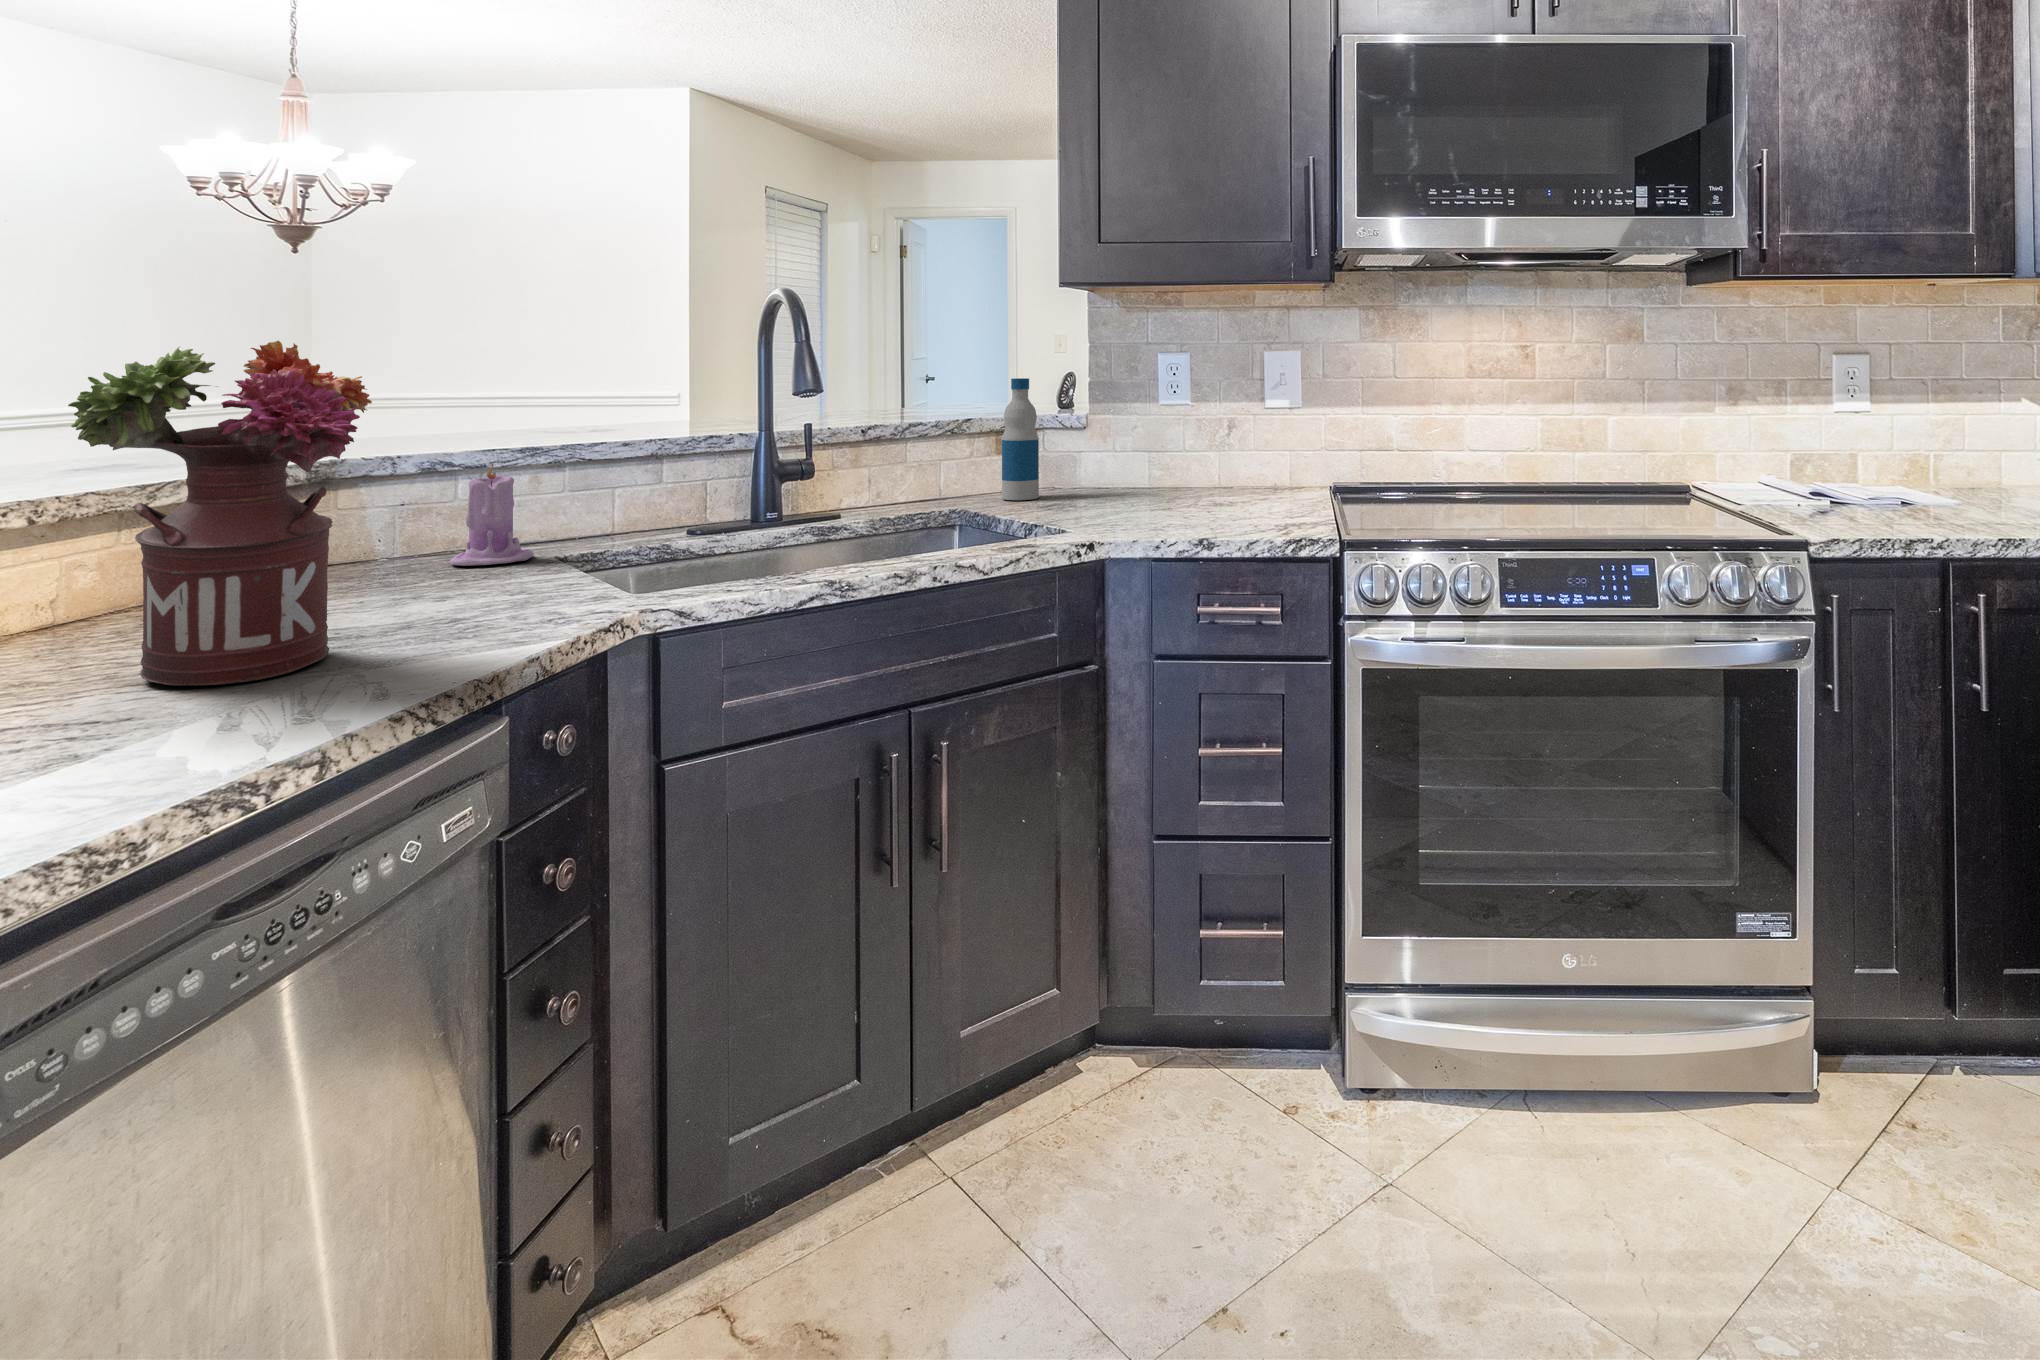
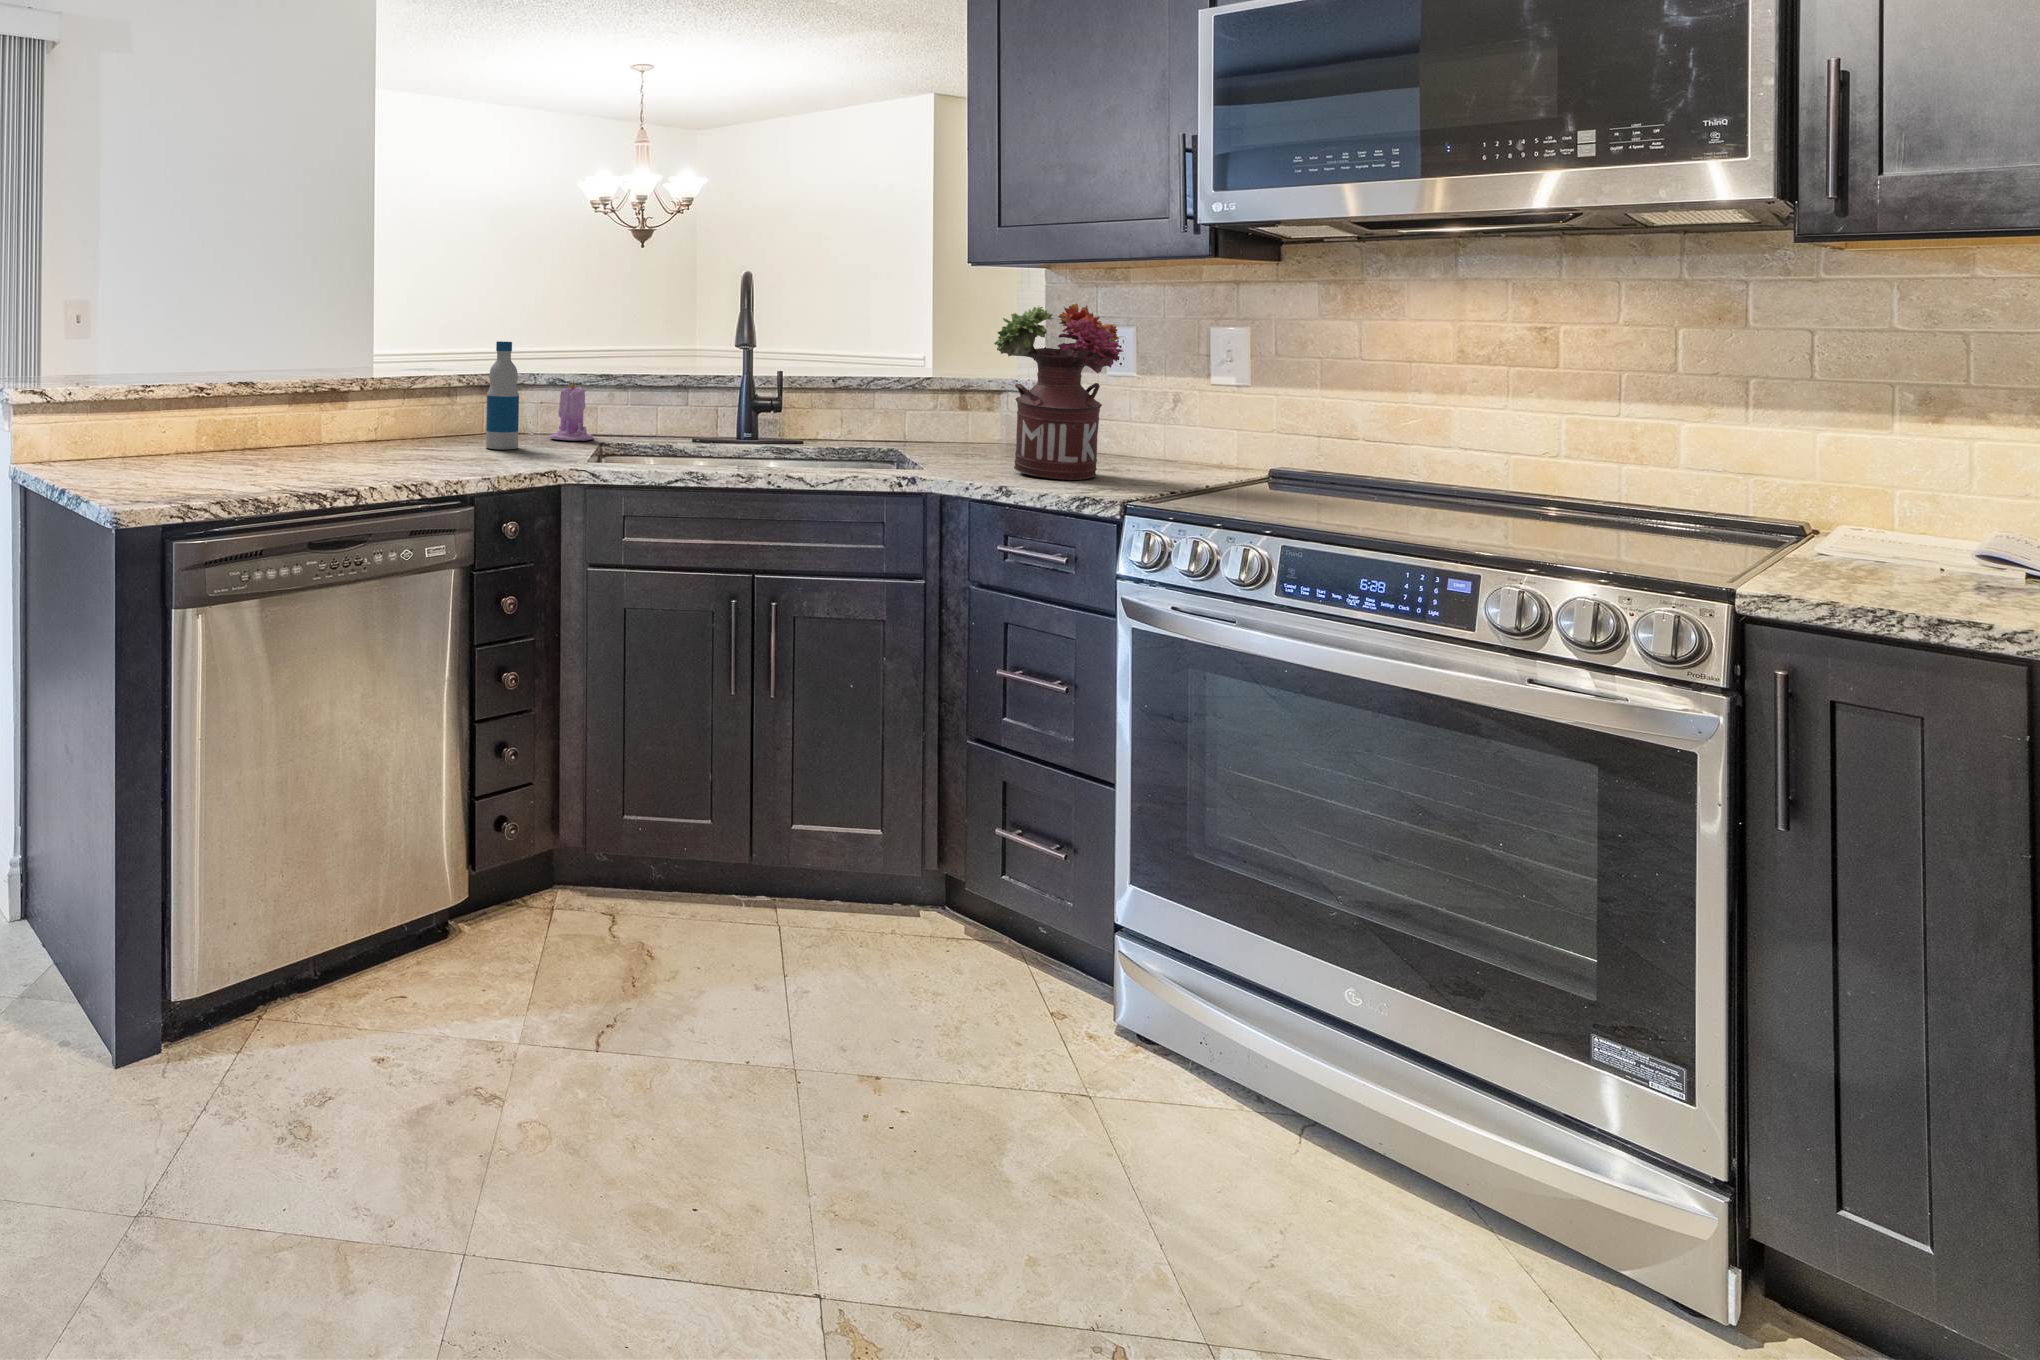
flower arrangement: present [68,341,372,686] -> present [994,304,1123,480]
bottle: present [1002,378,1039,500] -> present [486,341,519,449]

